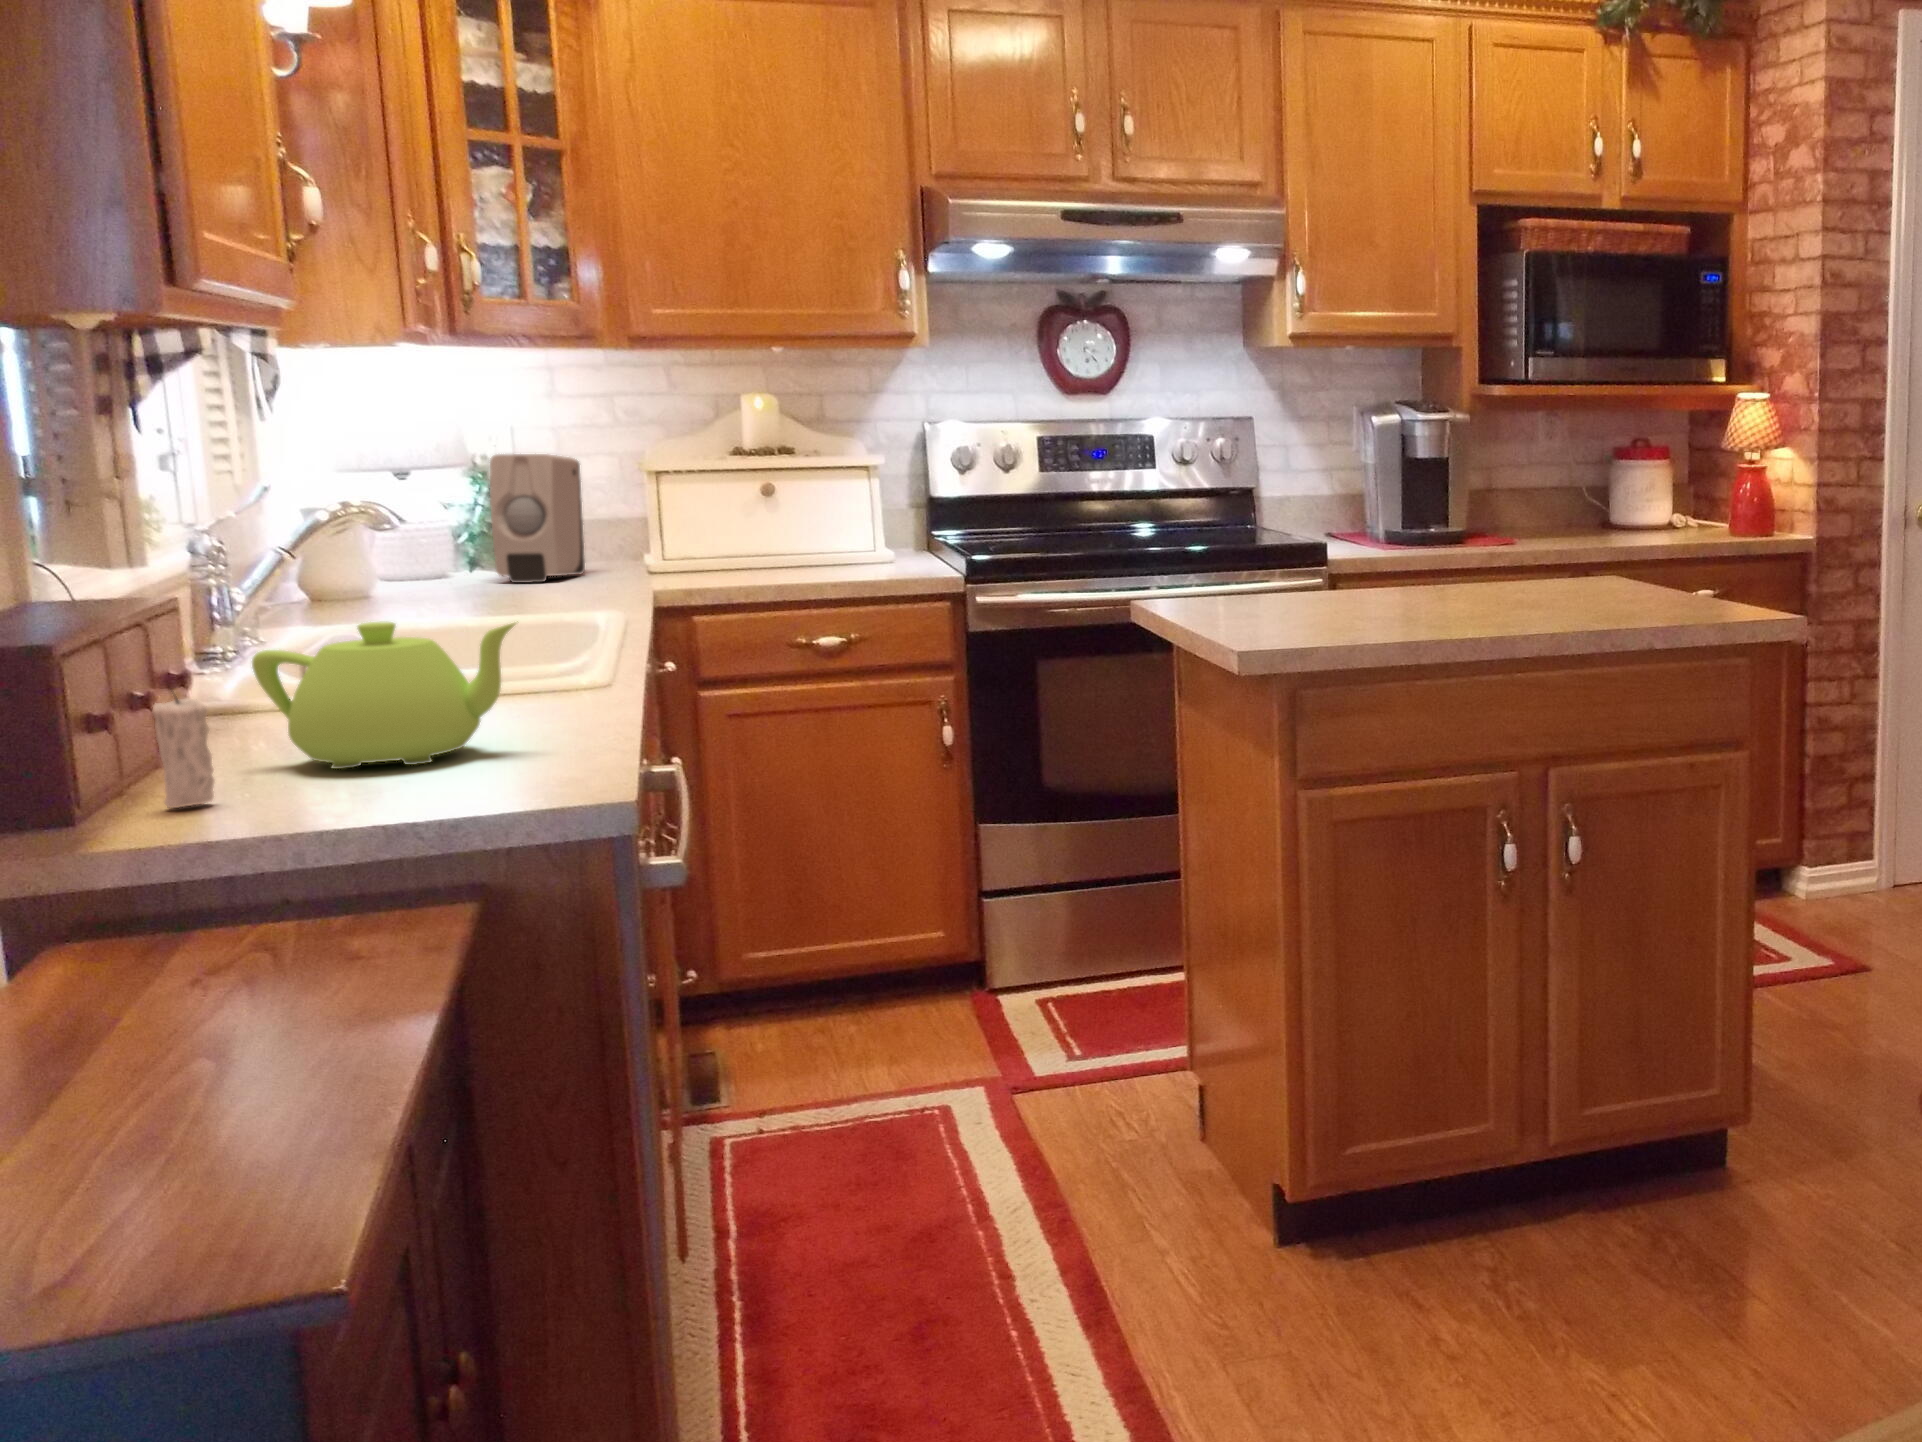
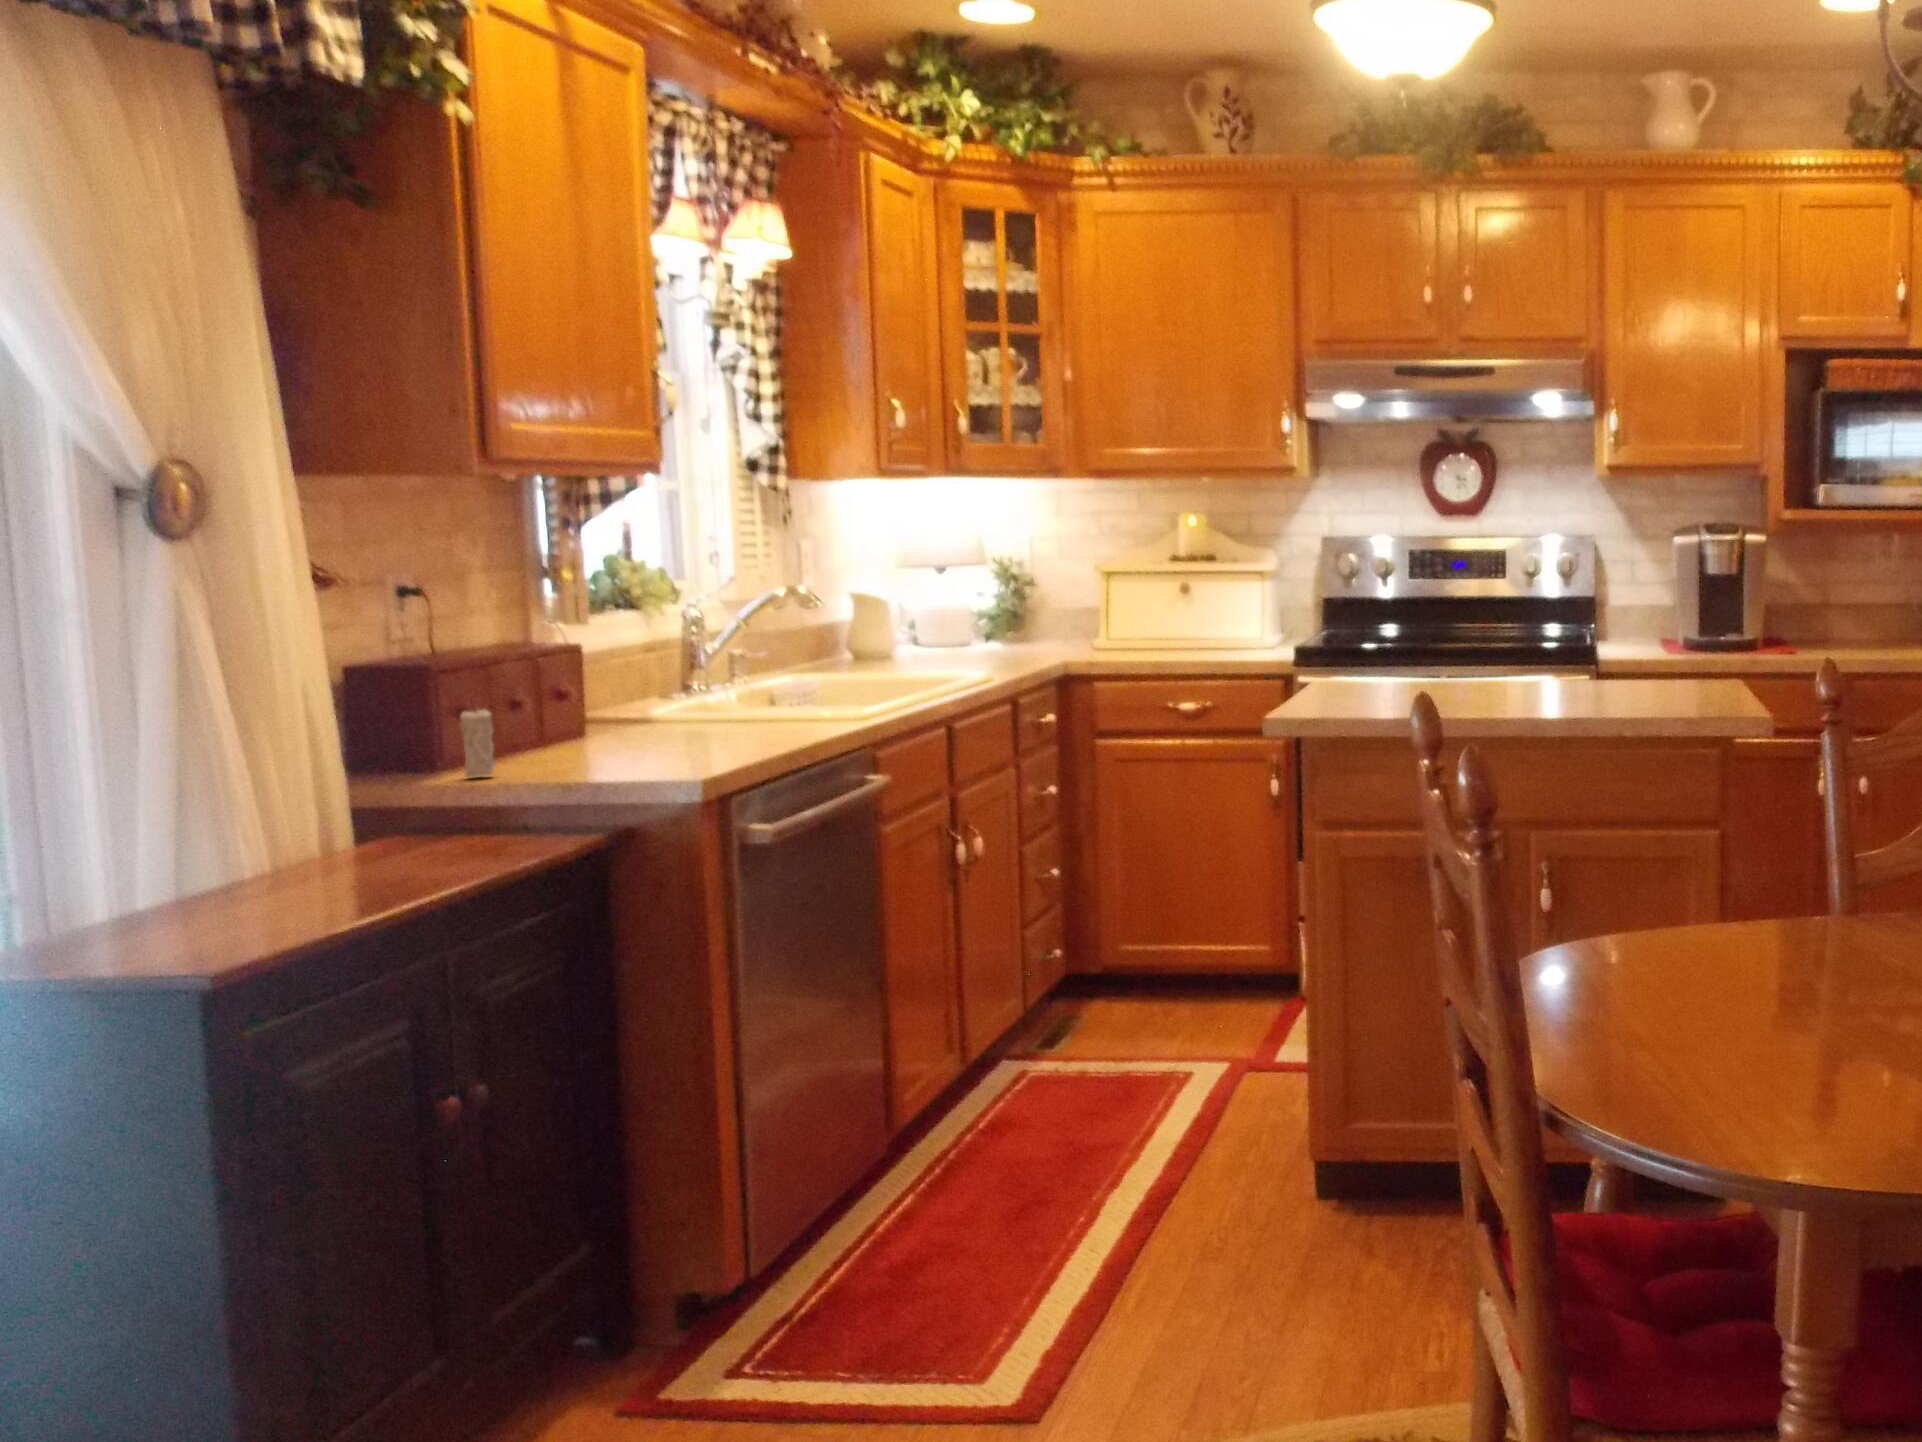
soap dispenser: present [490,454,585,583] -> none [972,559,1044,654]
teapot: present [252,621,518,769] -> none [560,669,708,764]

